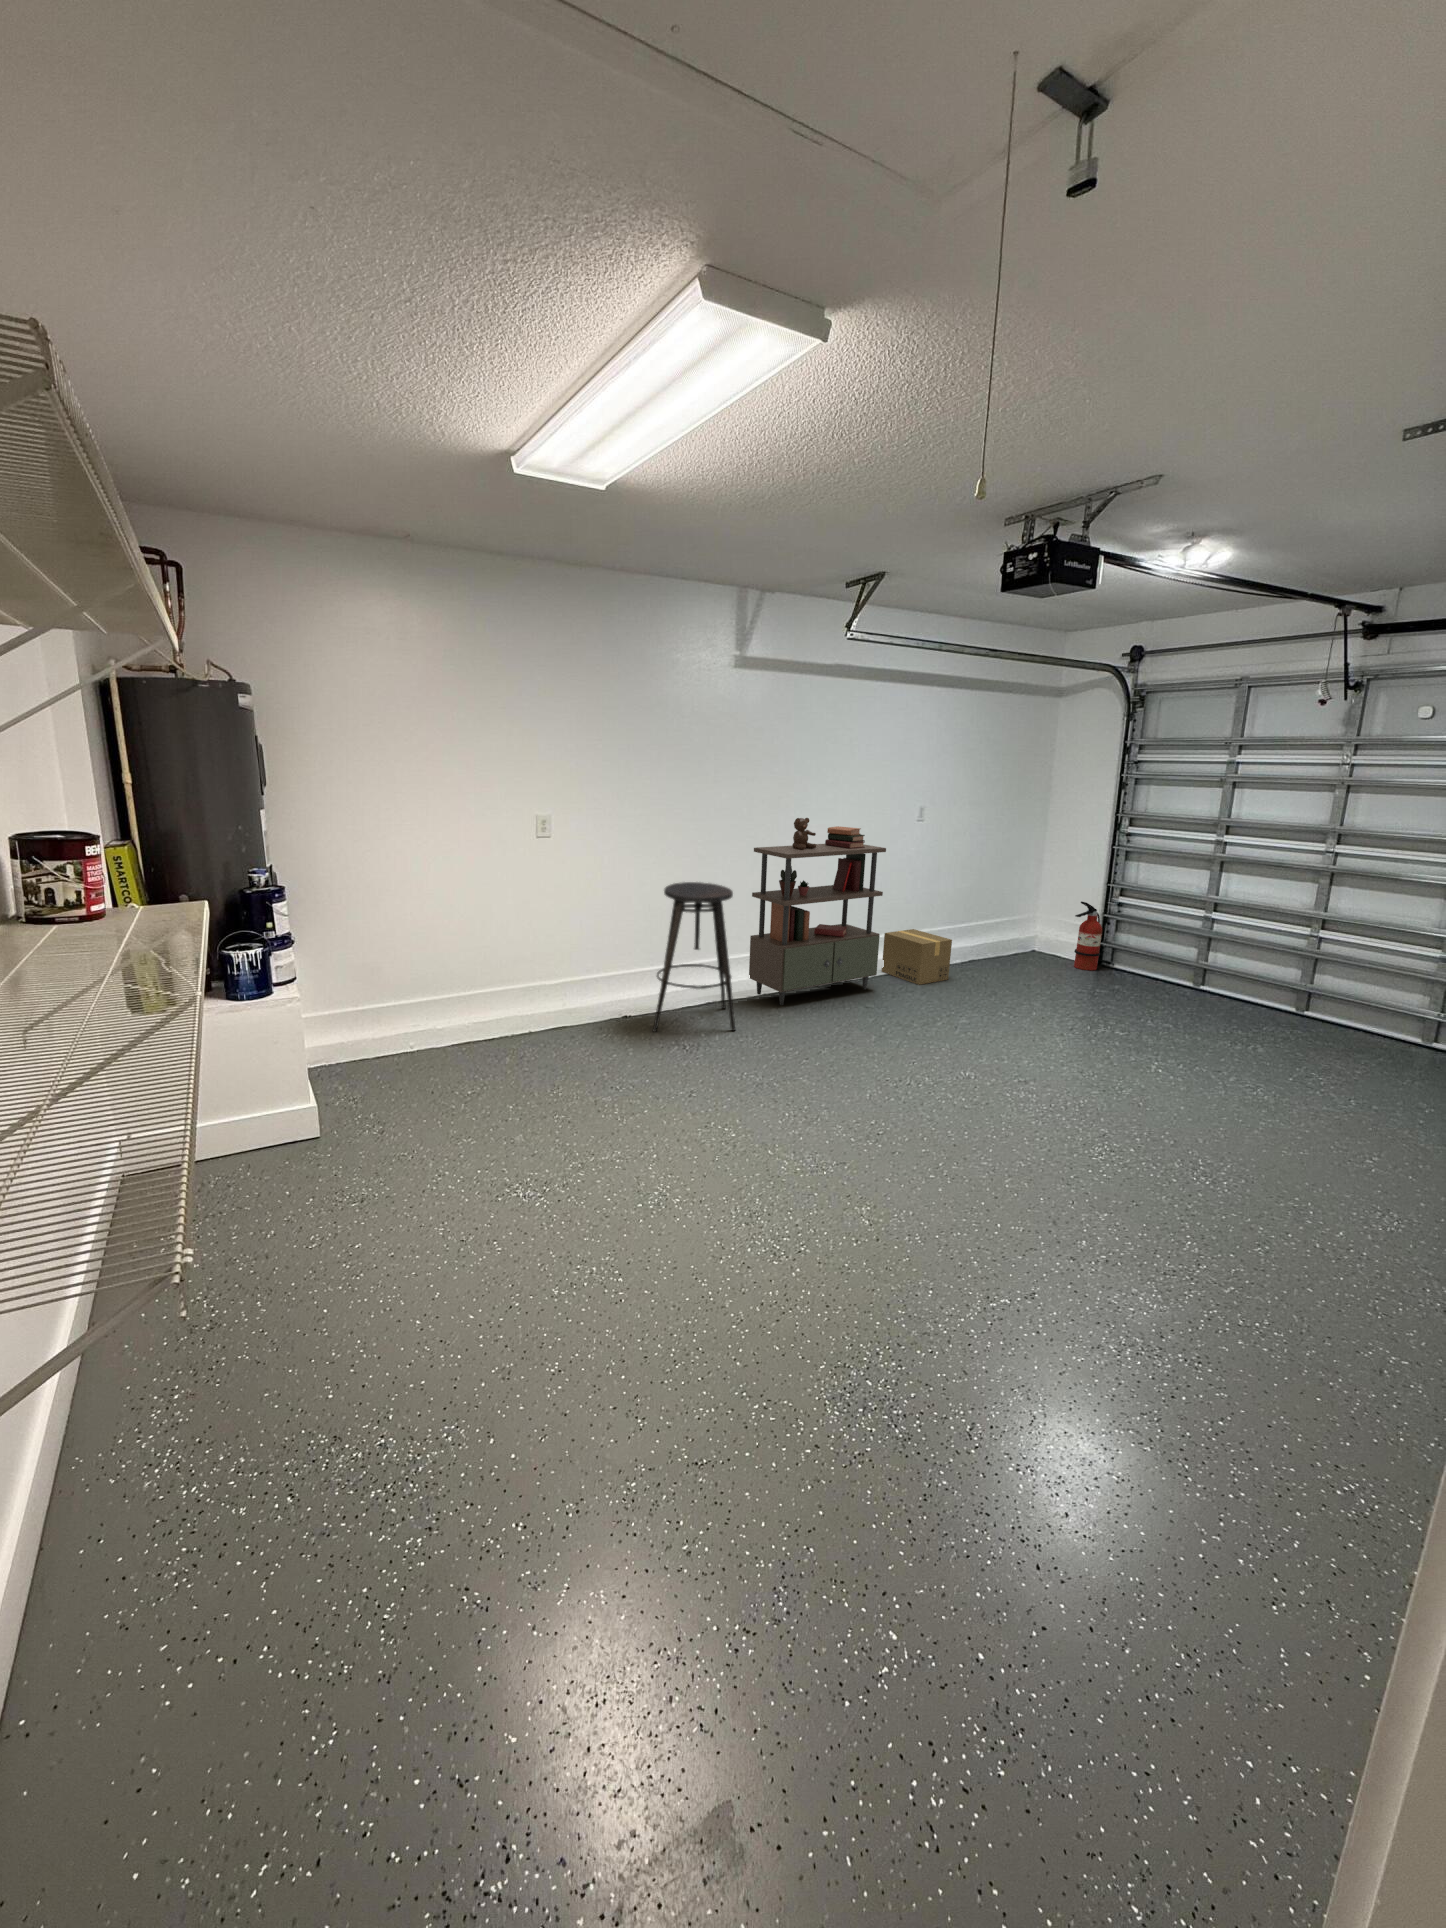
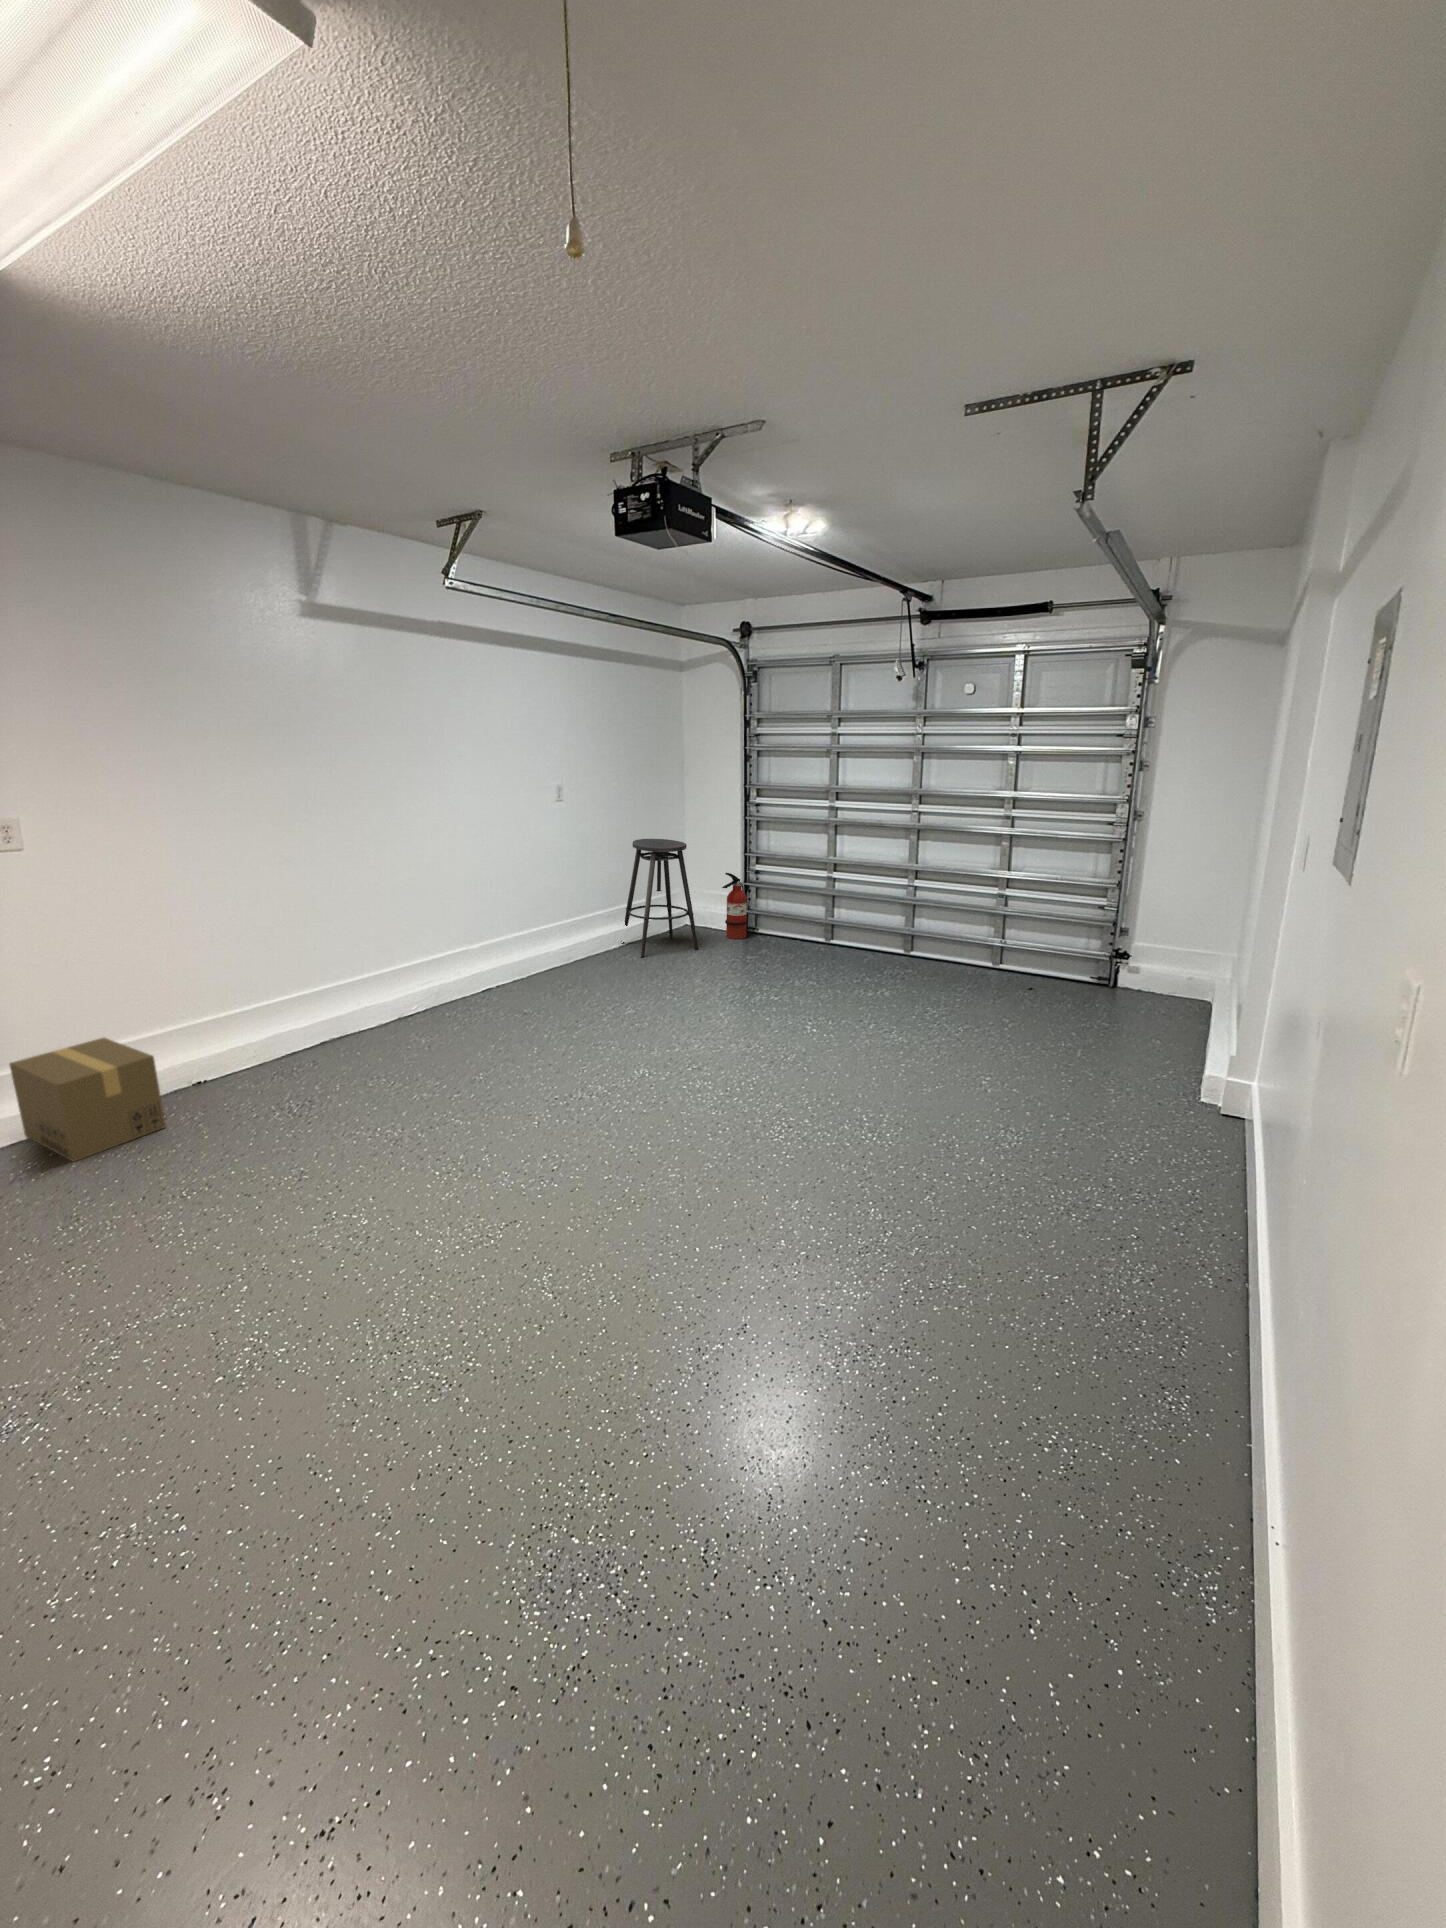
shelving unit: present [749,818,886,1005] -> none [357,802,532,1032]
stool: present [653,882,736,1032] -> present [622,839,698,958]
cardboard box: present [882,929,952,985] -> present [10,1037,166,1162]

